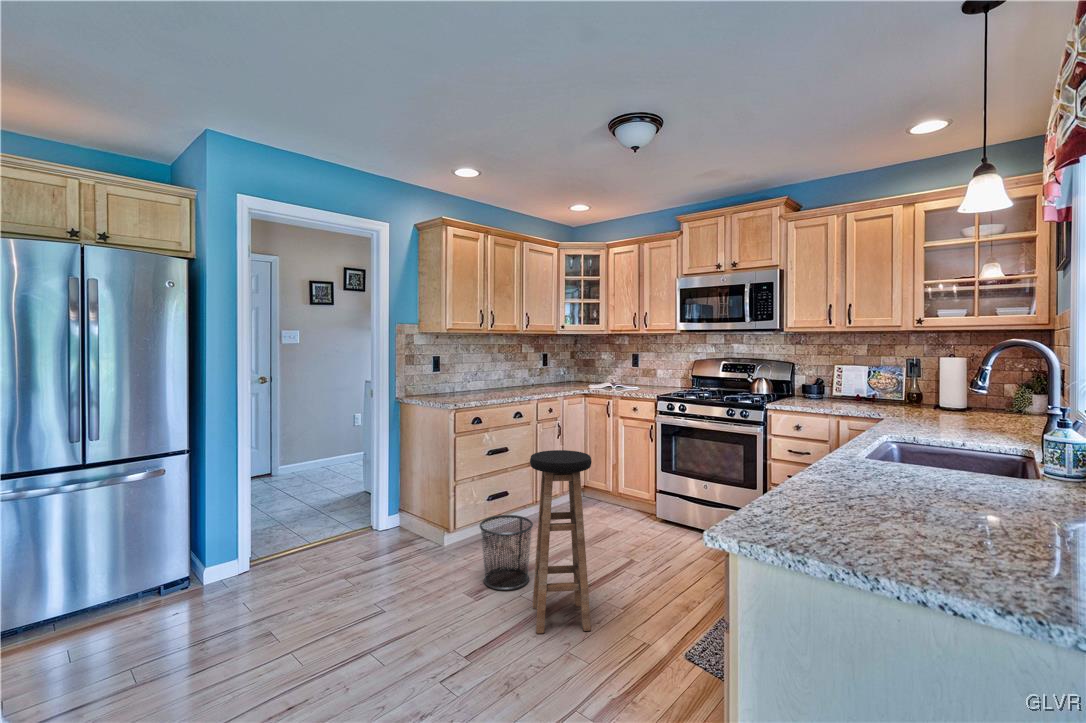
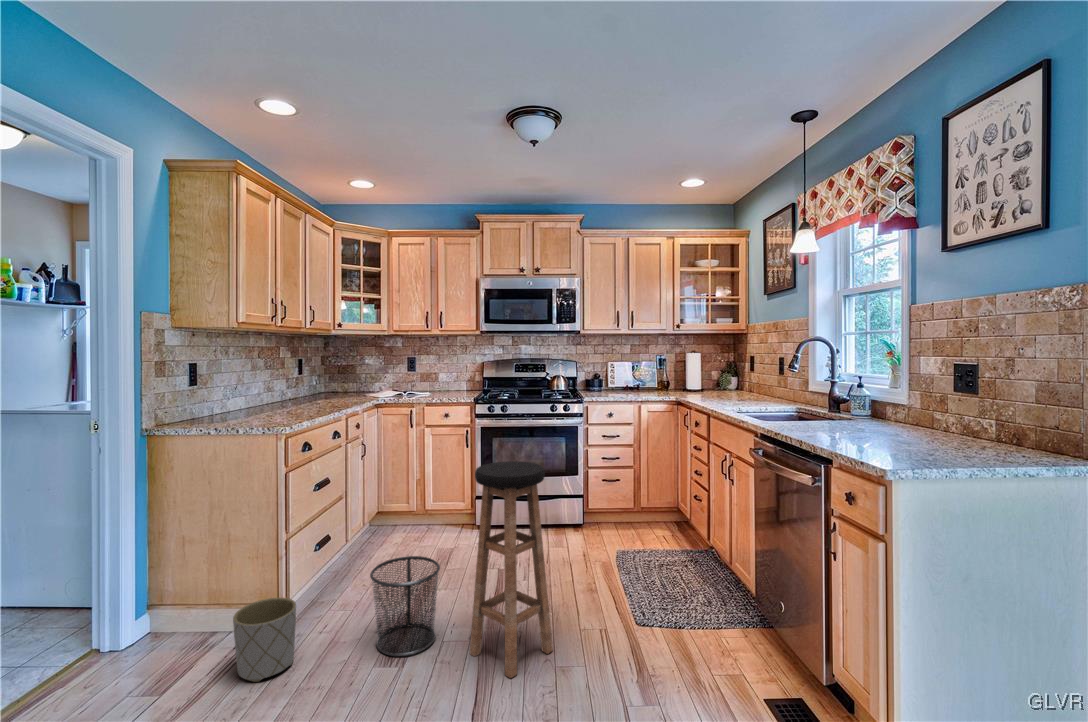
planter: none [404,519,442,569] -> present [233,598,296,682]

